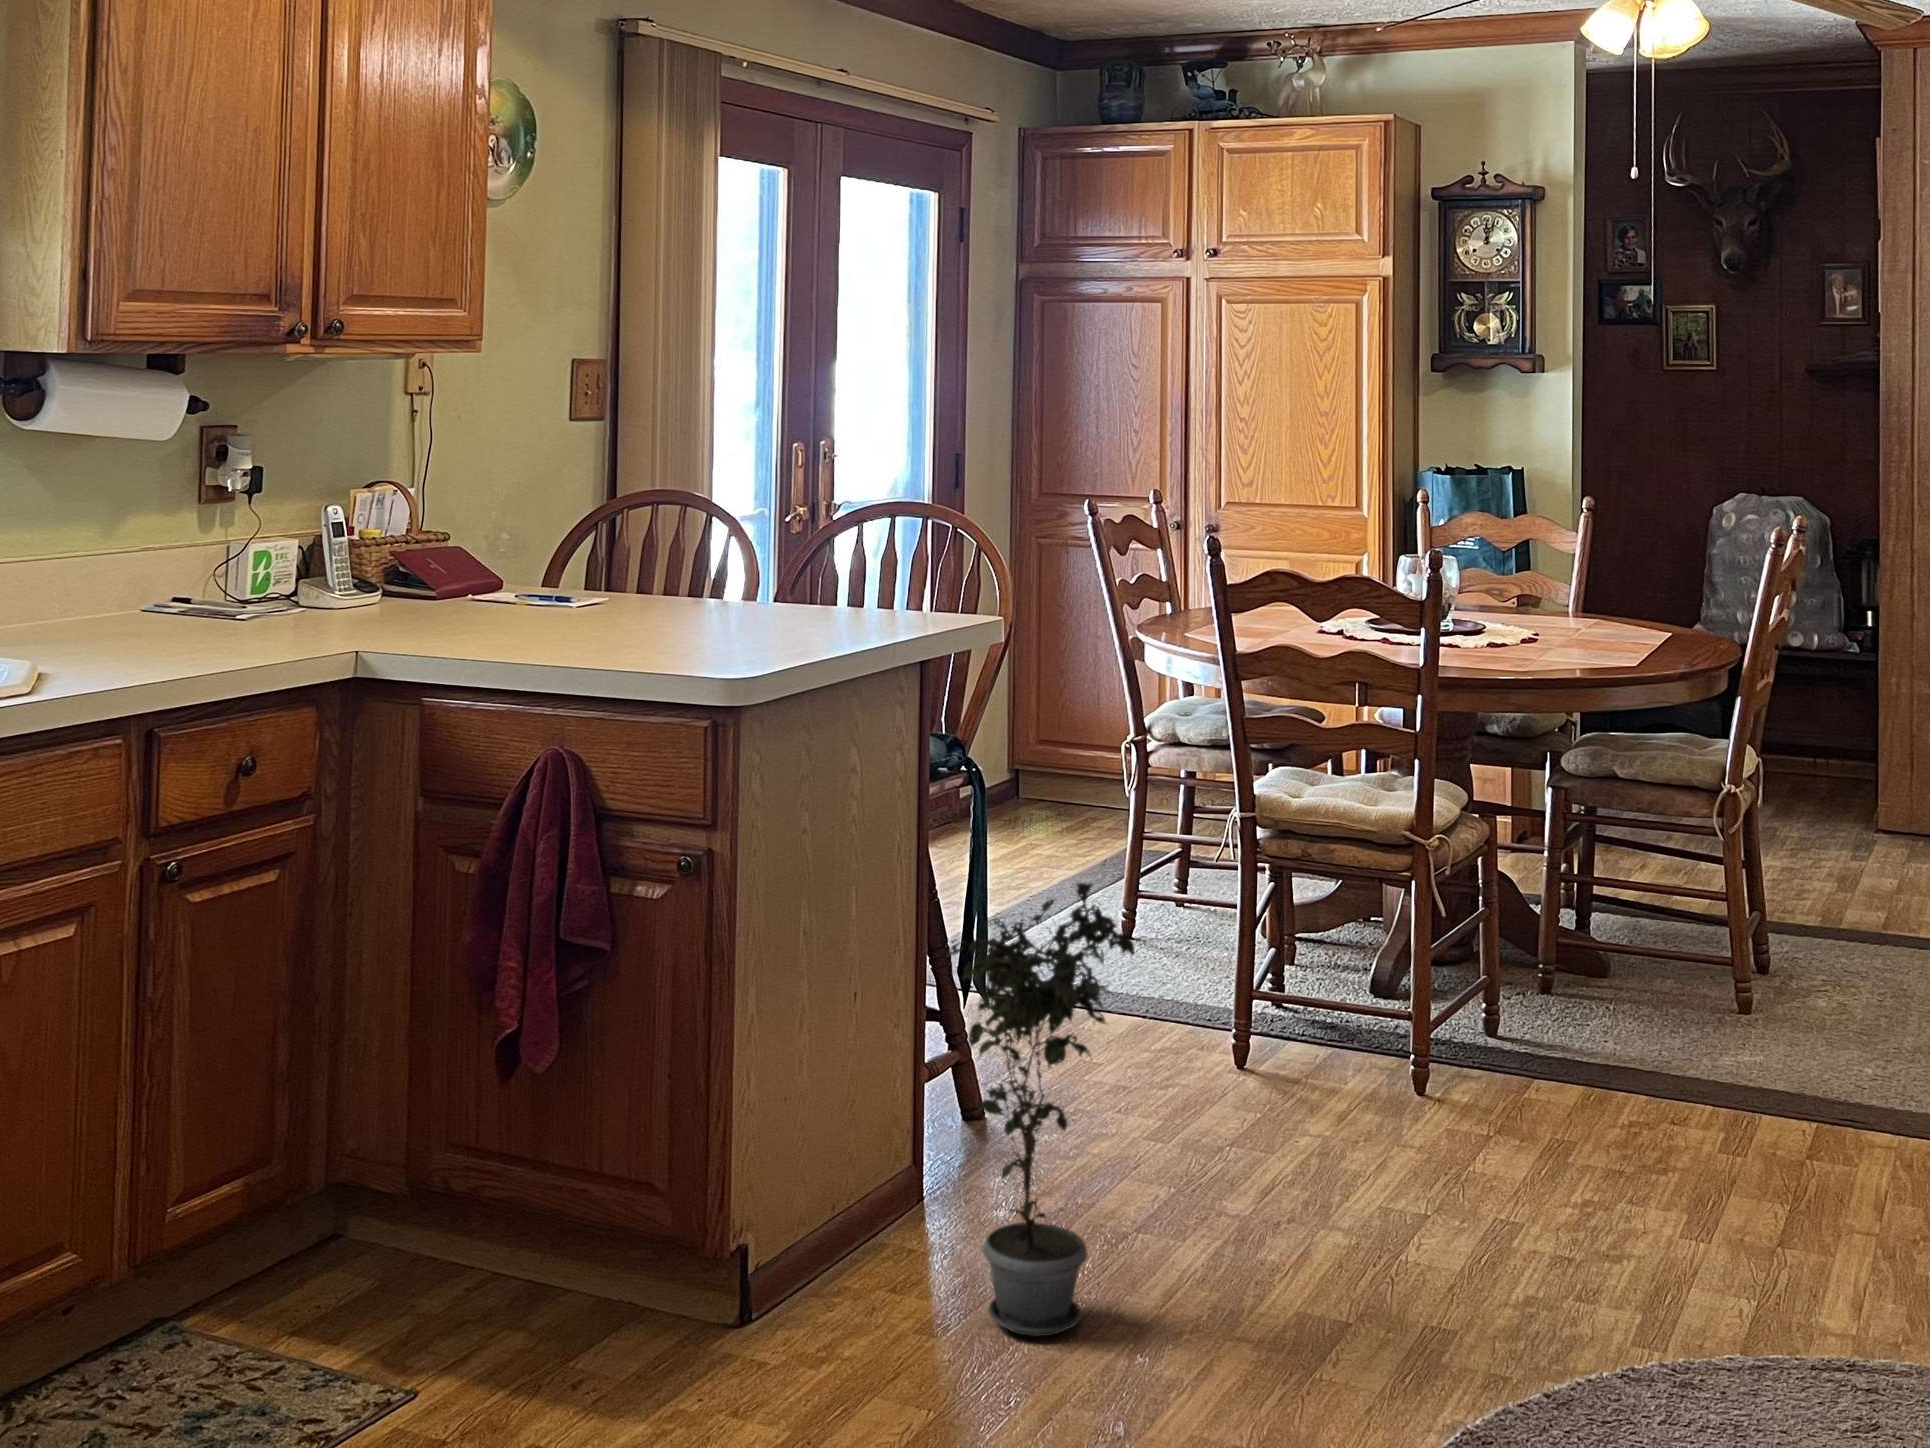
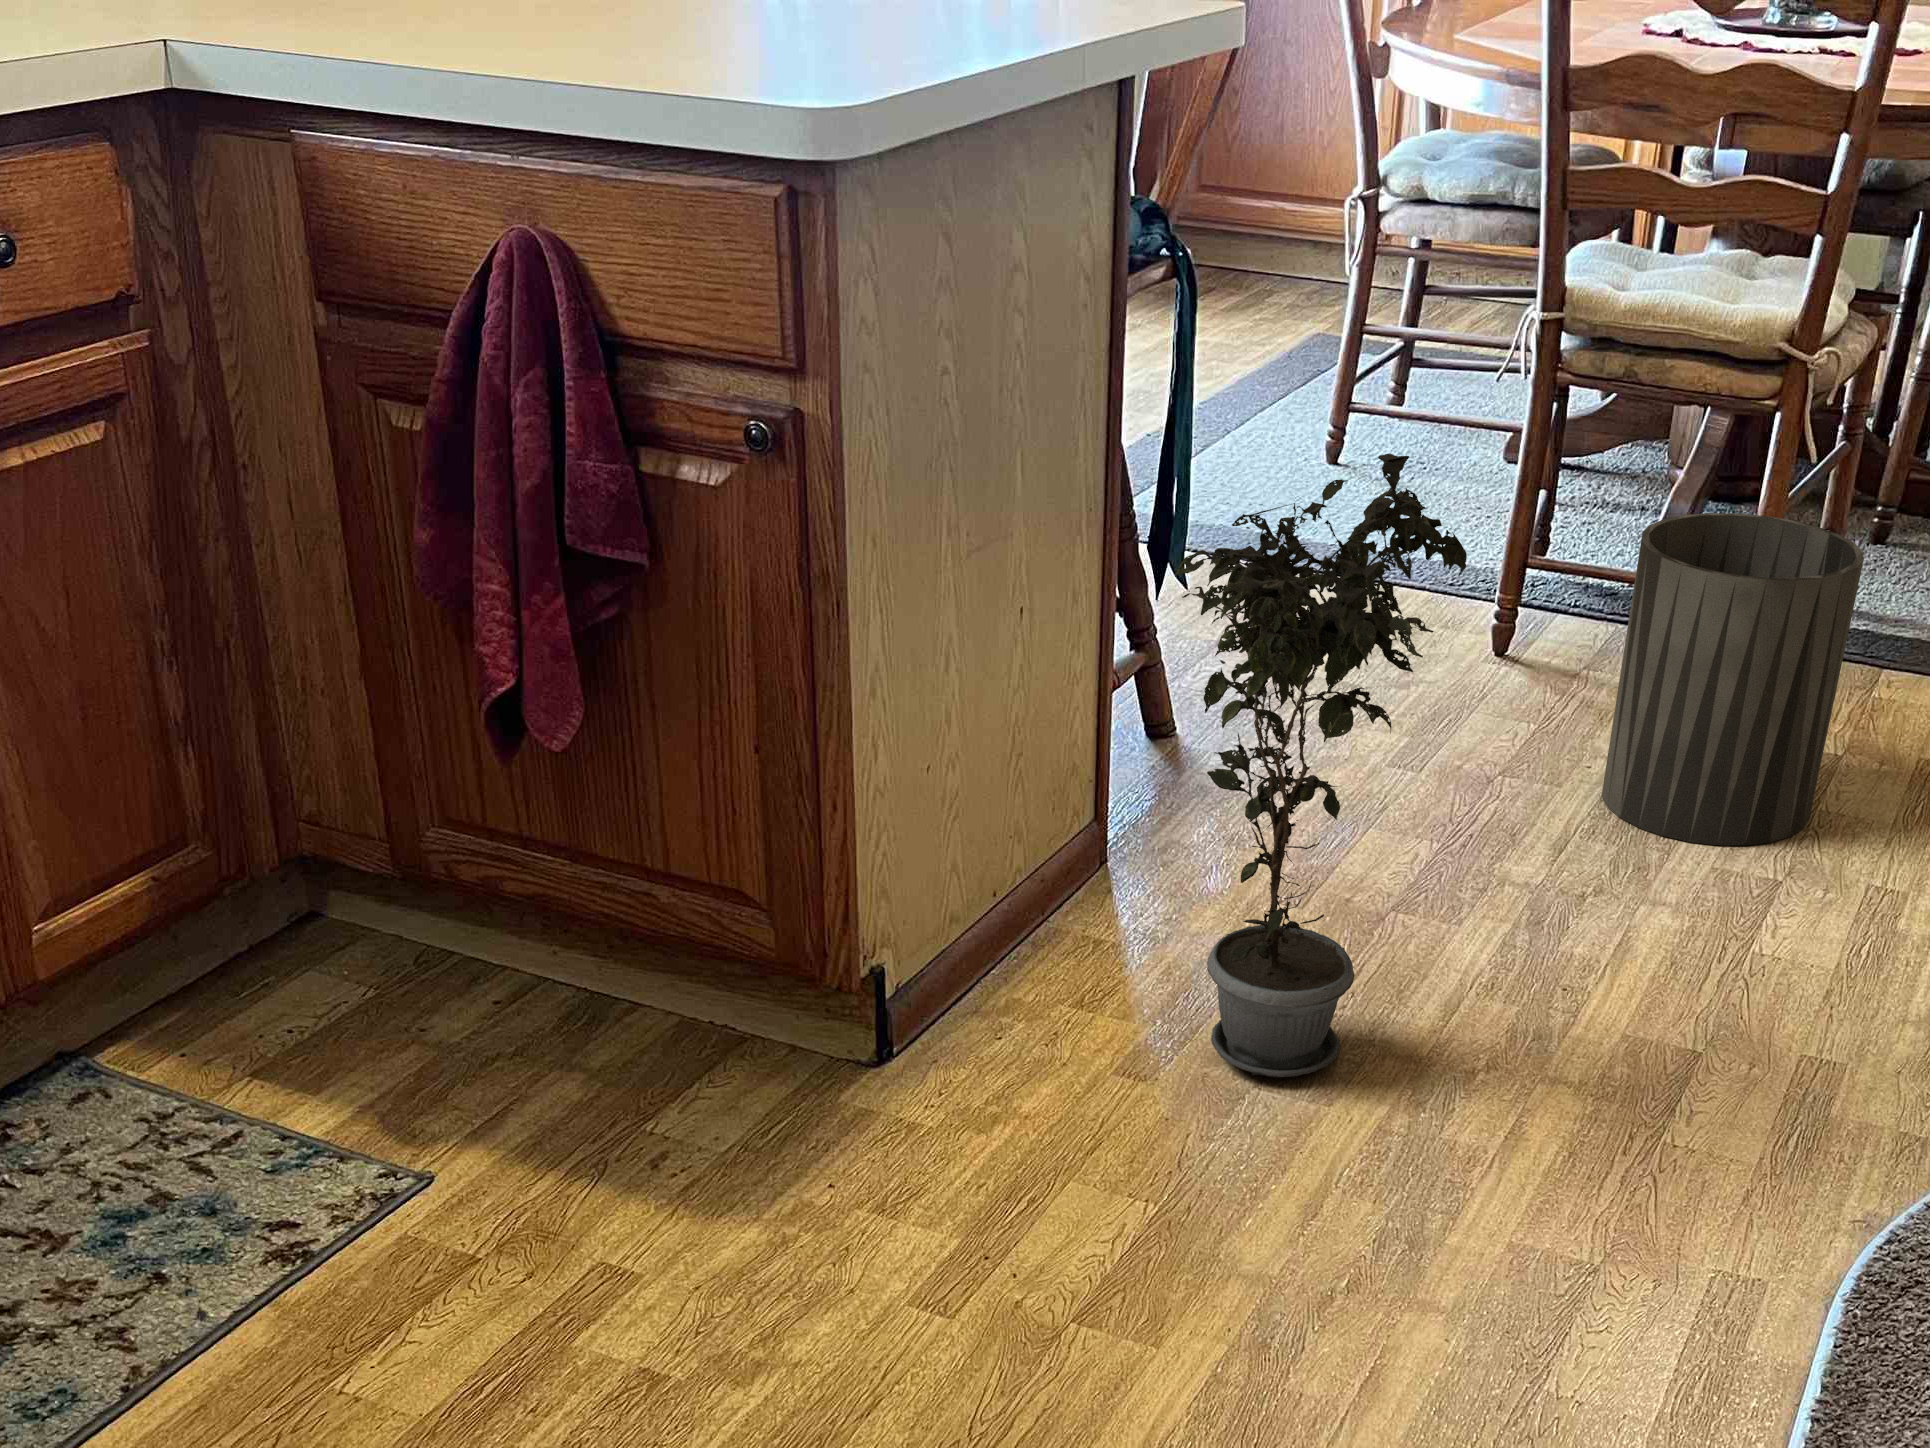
trash can: none [1302,948,1459,1194] -> present [1602,513,1864,845]

